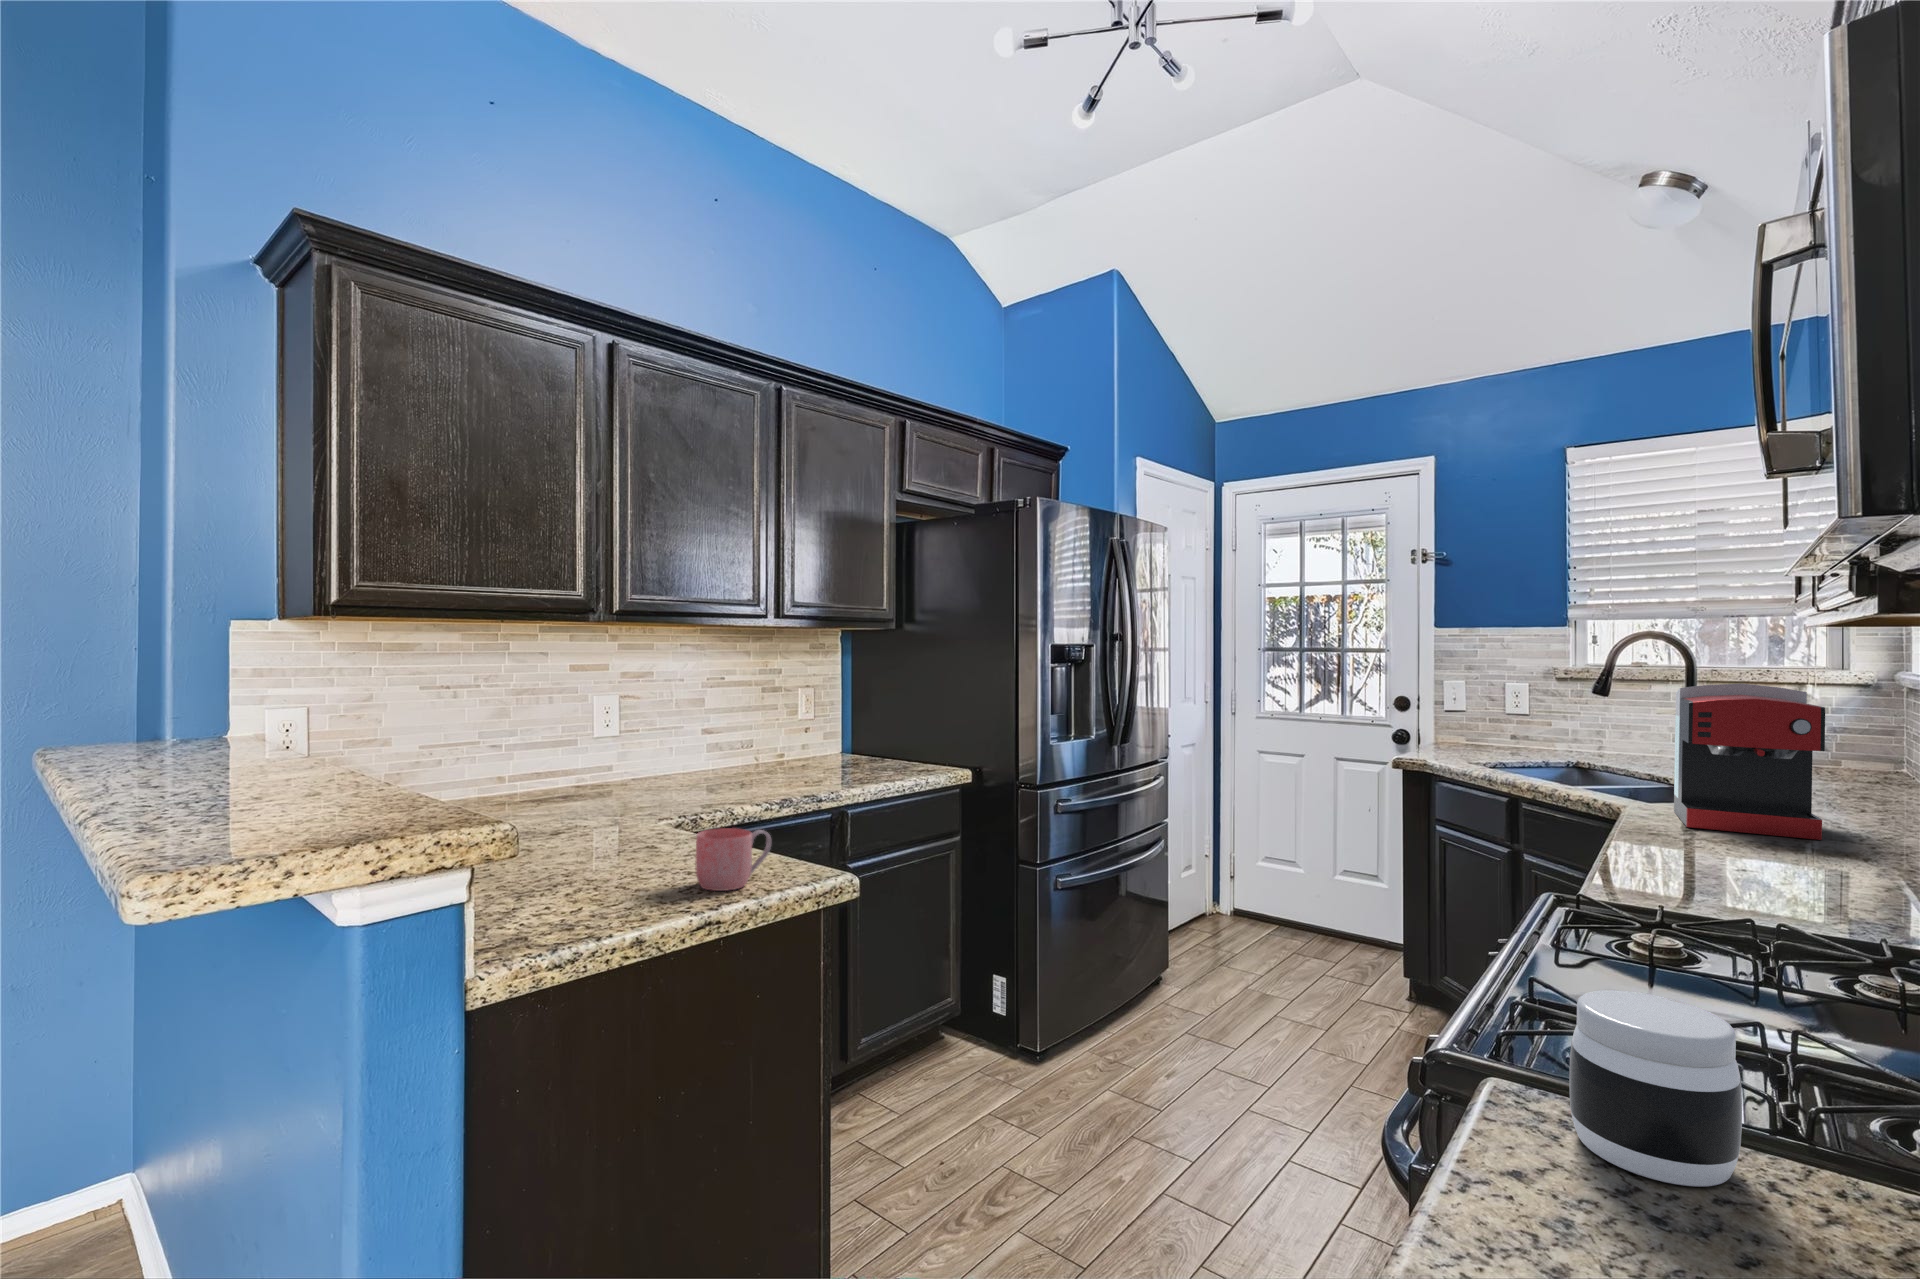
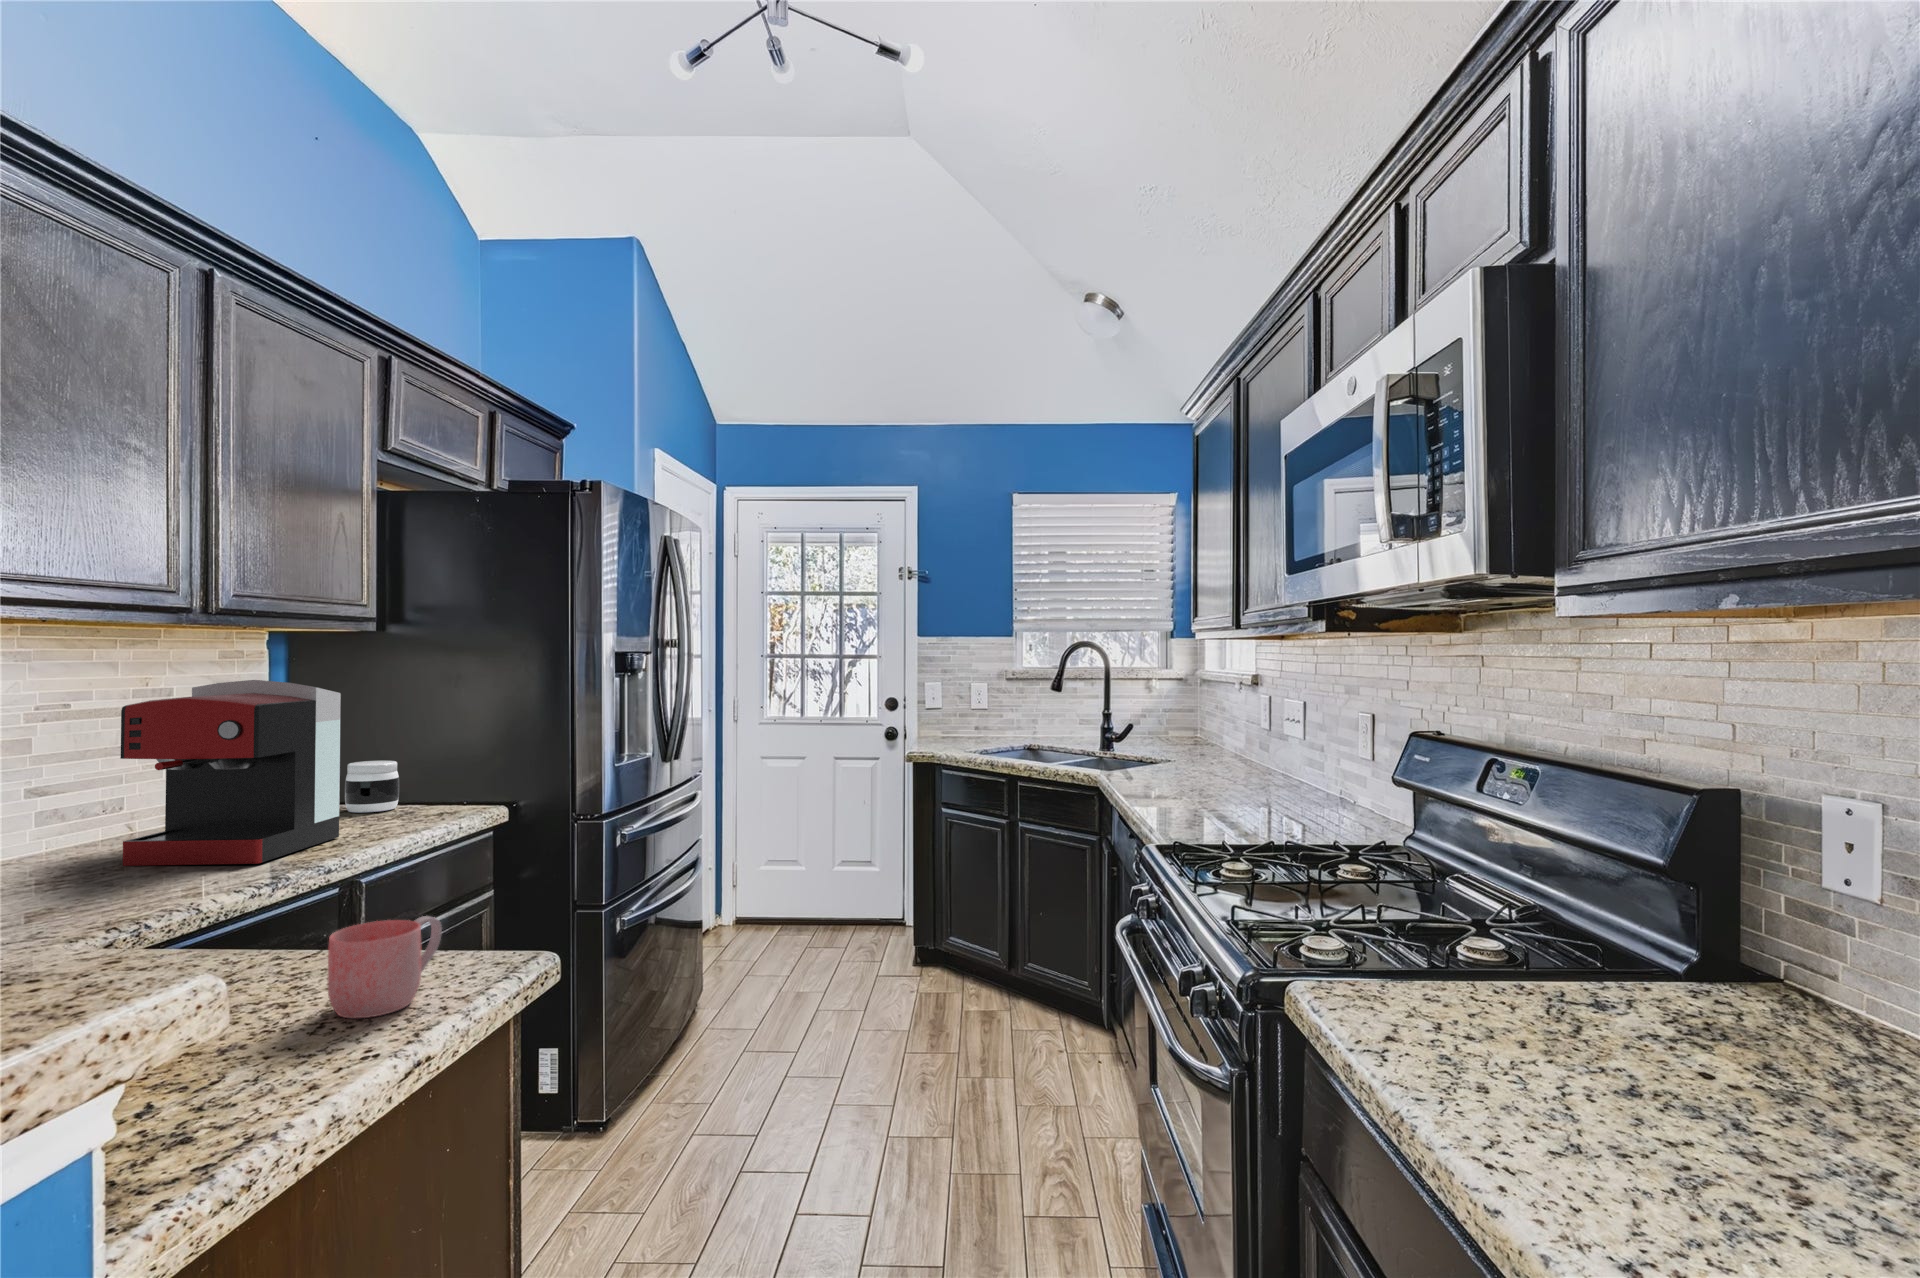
coffee maker: present [1674,684,1825,840] -> present [120,680,341,866]
jar: present [1569,990,1742,1187] -> present [345,760,399,813]

